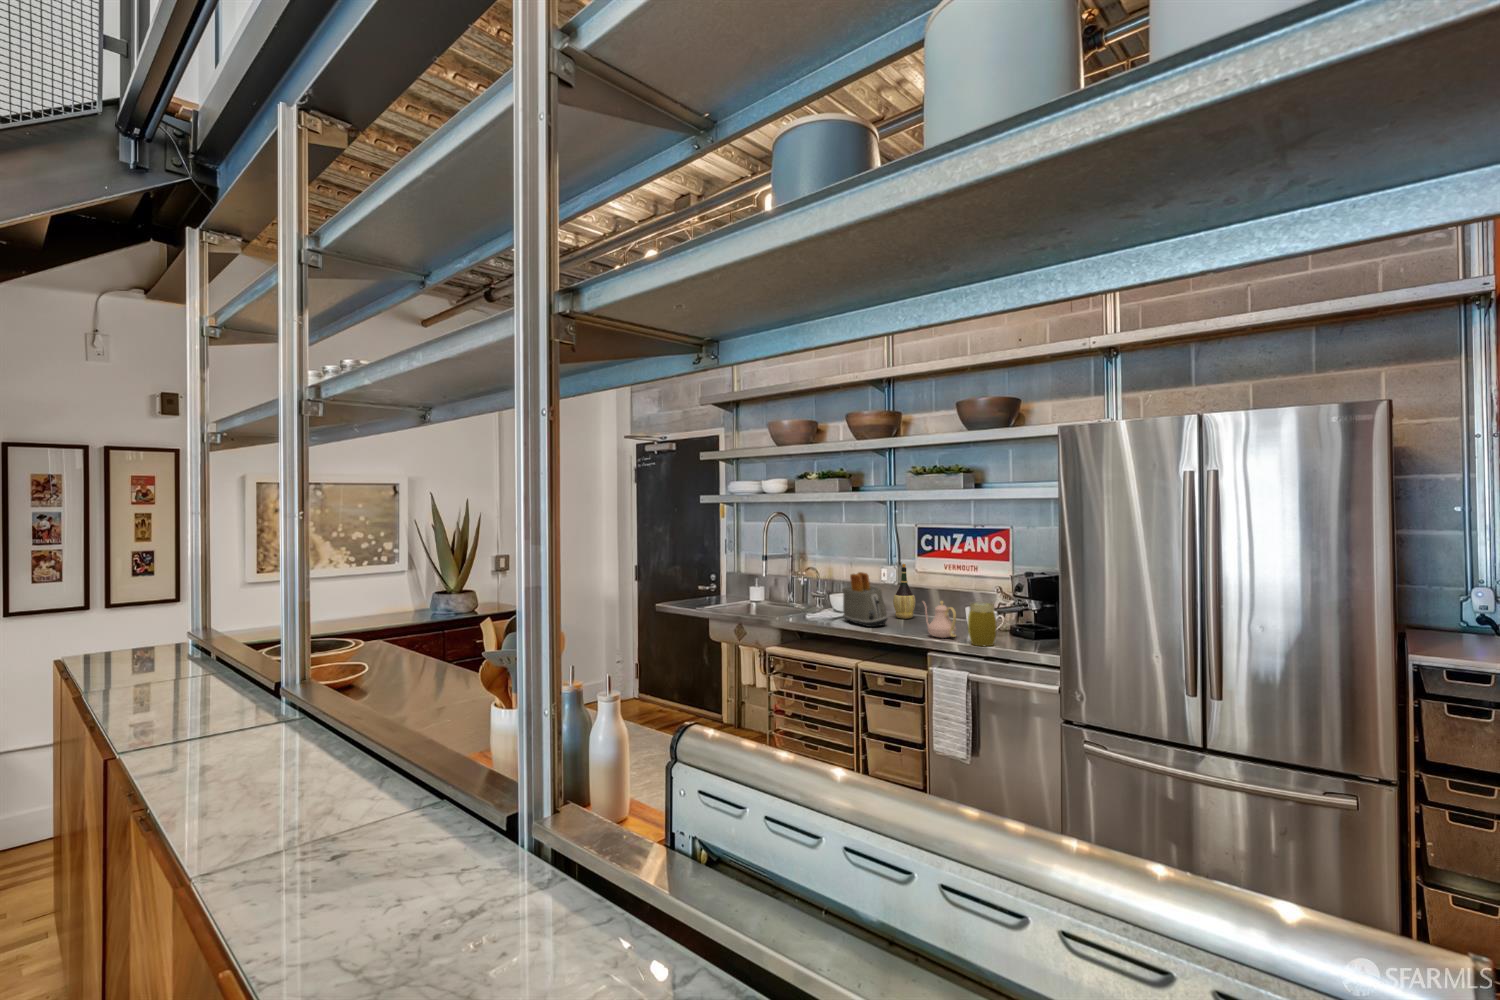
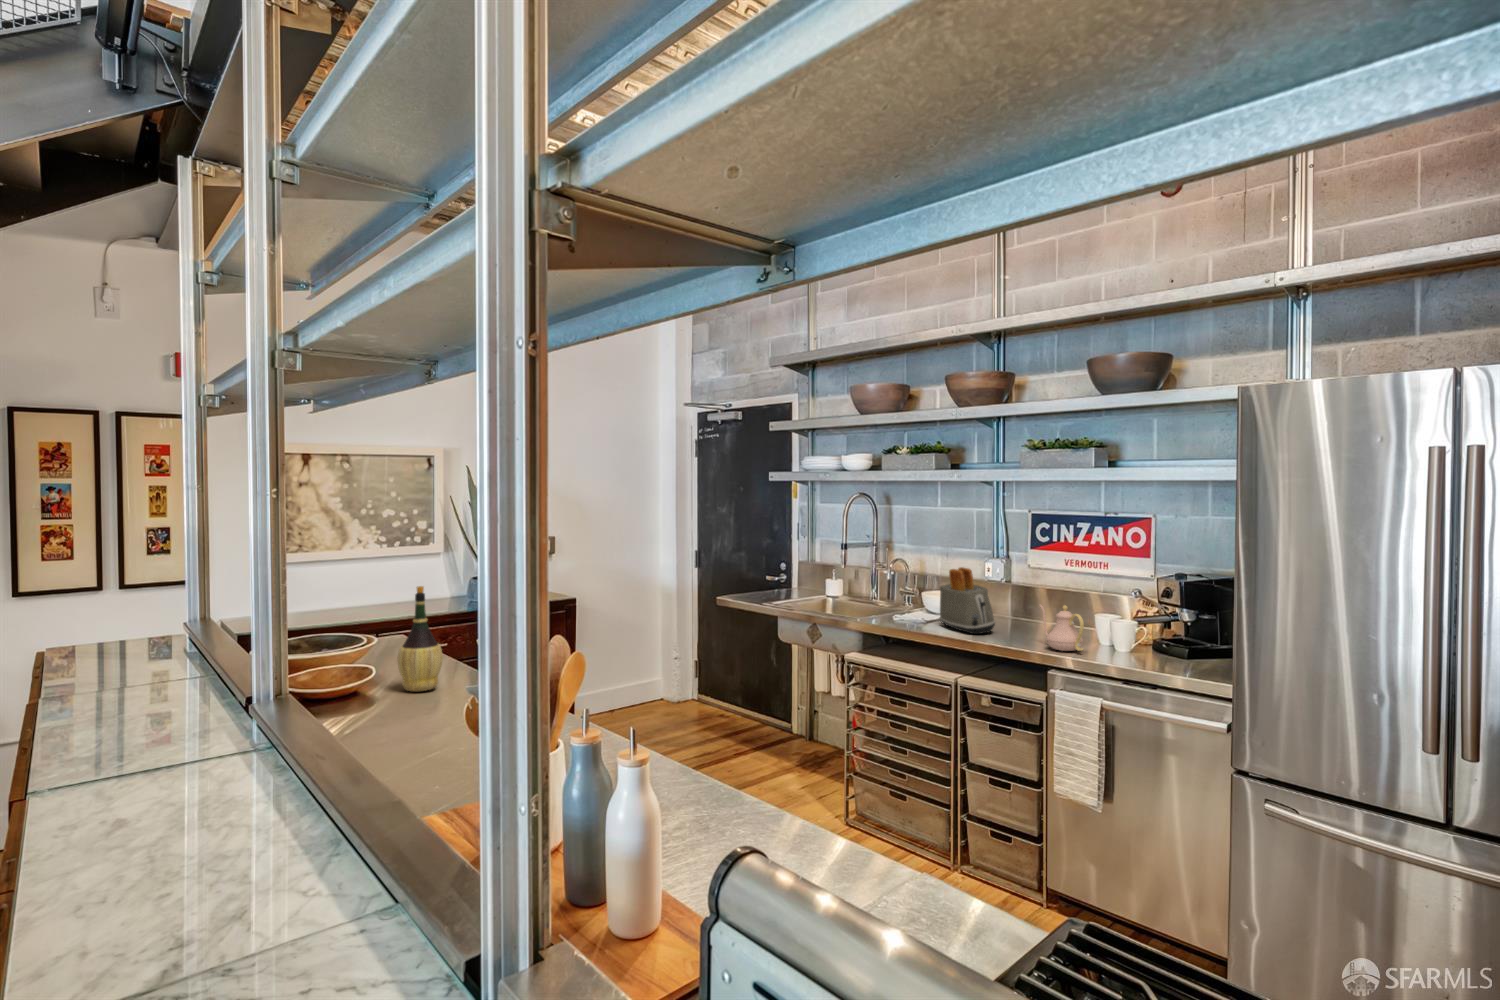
wine bottle: present [893,564,915,618] -> present [397,586,443,691]
jar: present [968,602,997,647] -> none [1099,609,1137,665]

